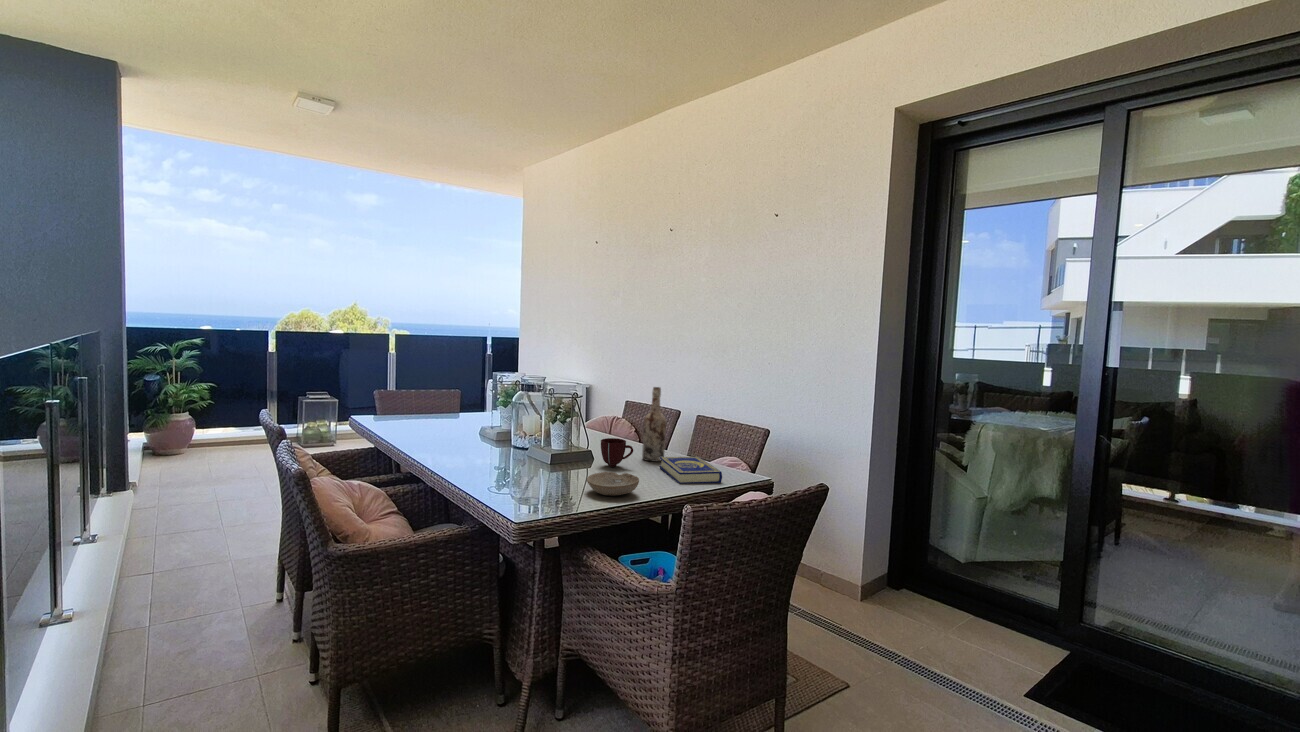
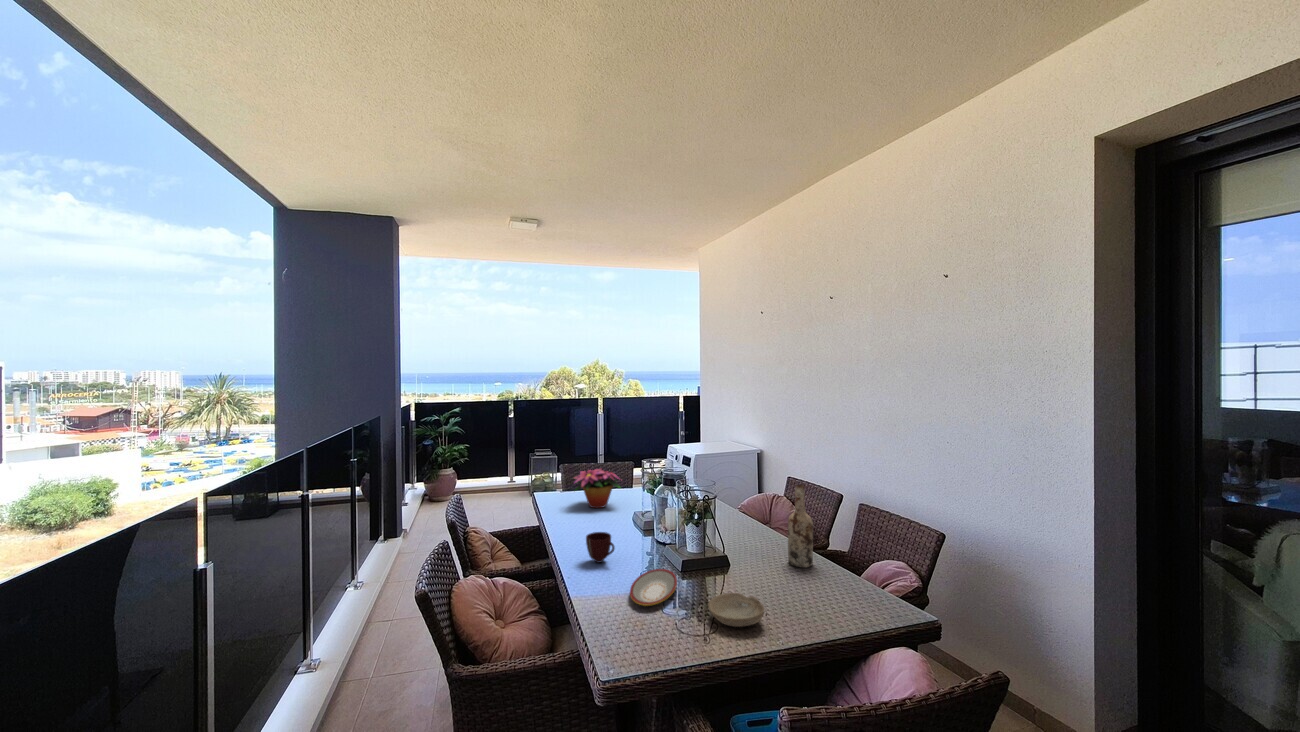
flower arrangement: none [400,385,465,428] -> present [575,469,619,508]
mug: present [601,438,633,467] -> present [586,532,615,563]
book: present [660,457,722,484] -> none [803,567,873,611]
plate: none [503,463,549,487] -> present [630,569,677,606]

